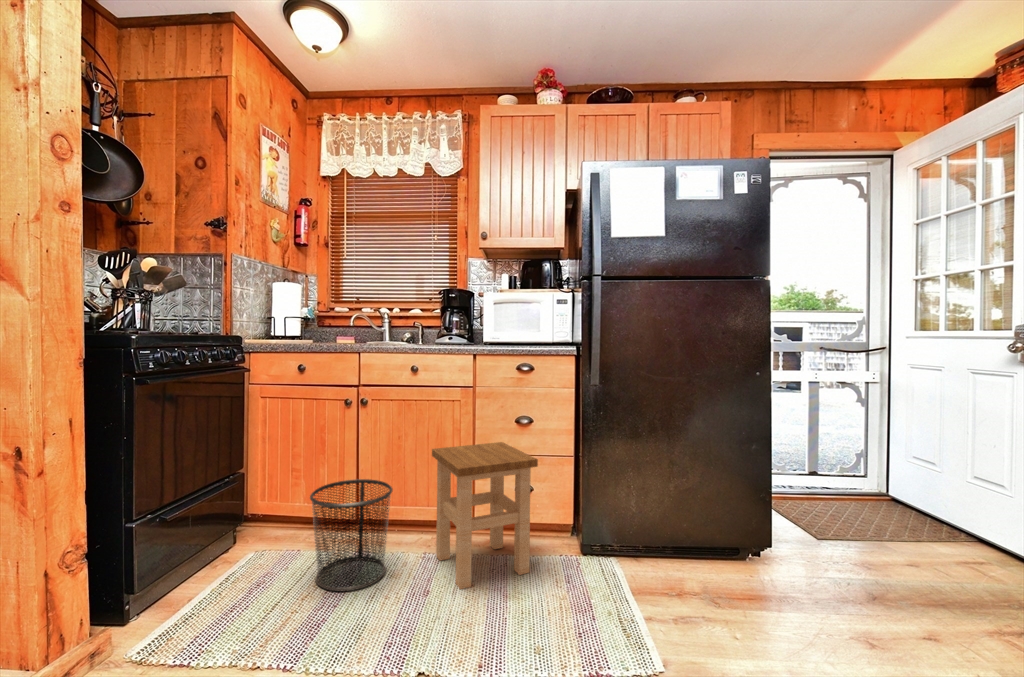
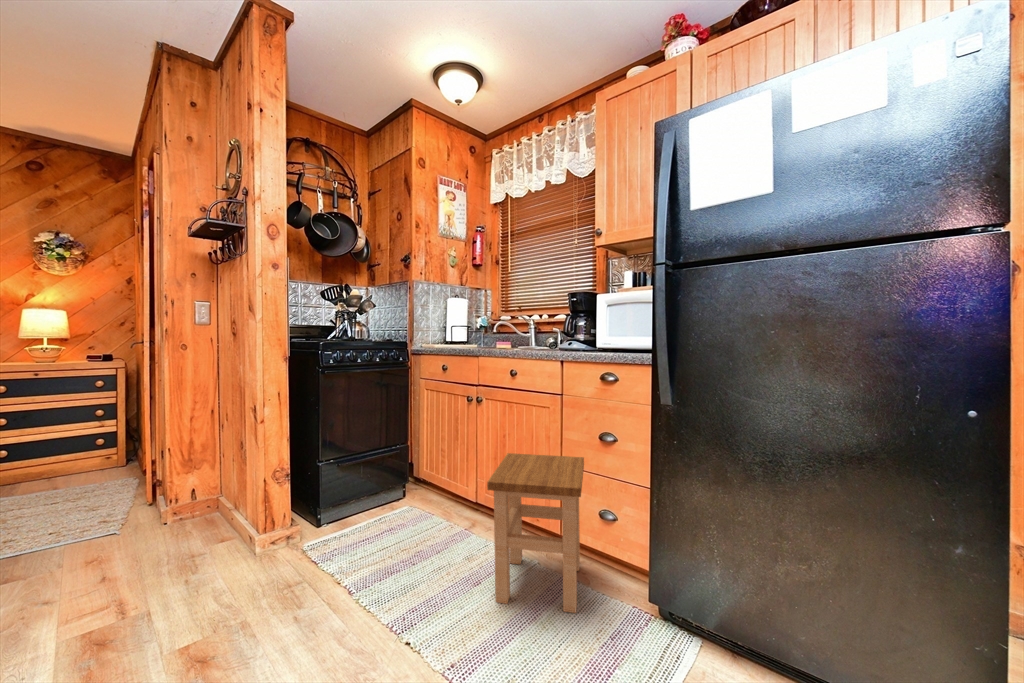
waste bin: present [310,479,393,592] -> none [401,467,470,566]

